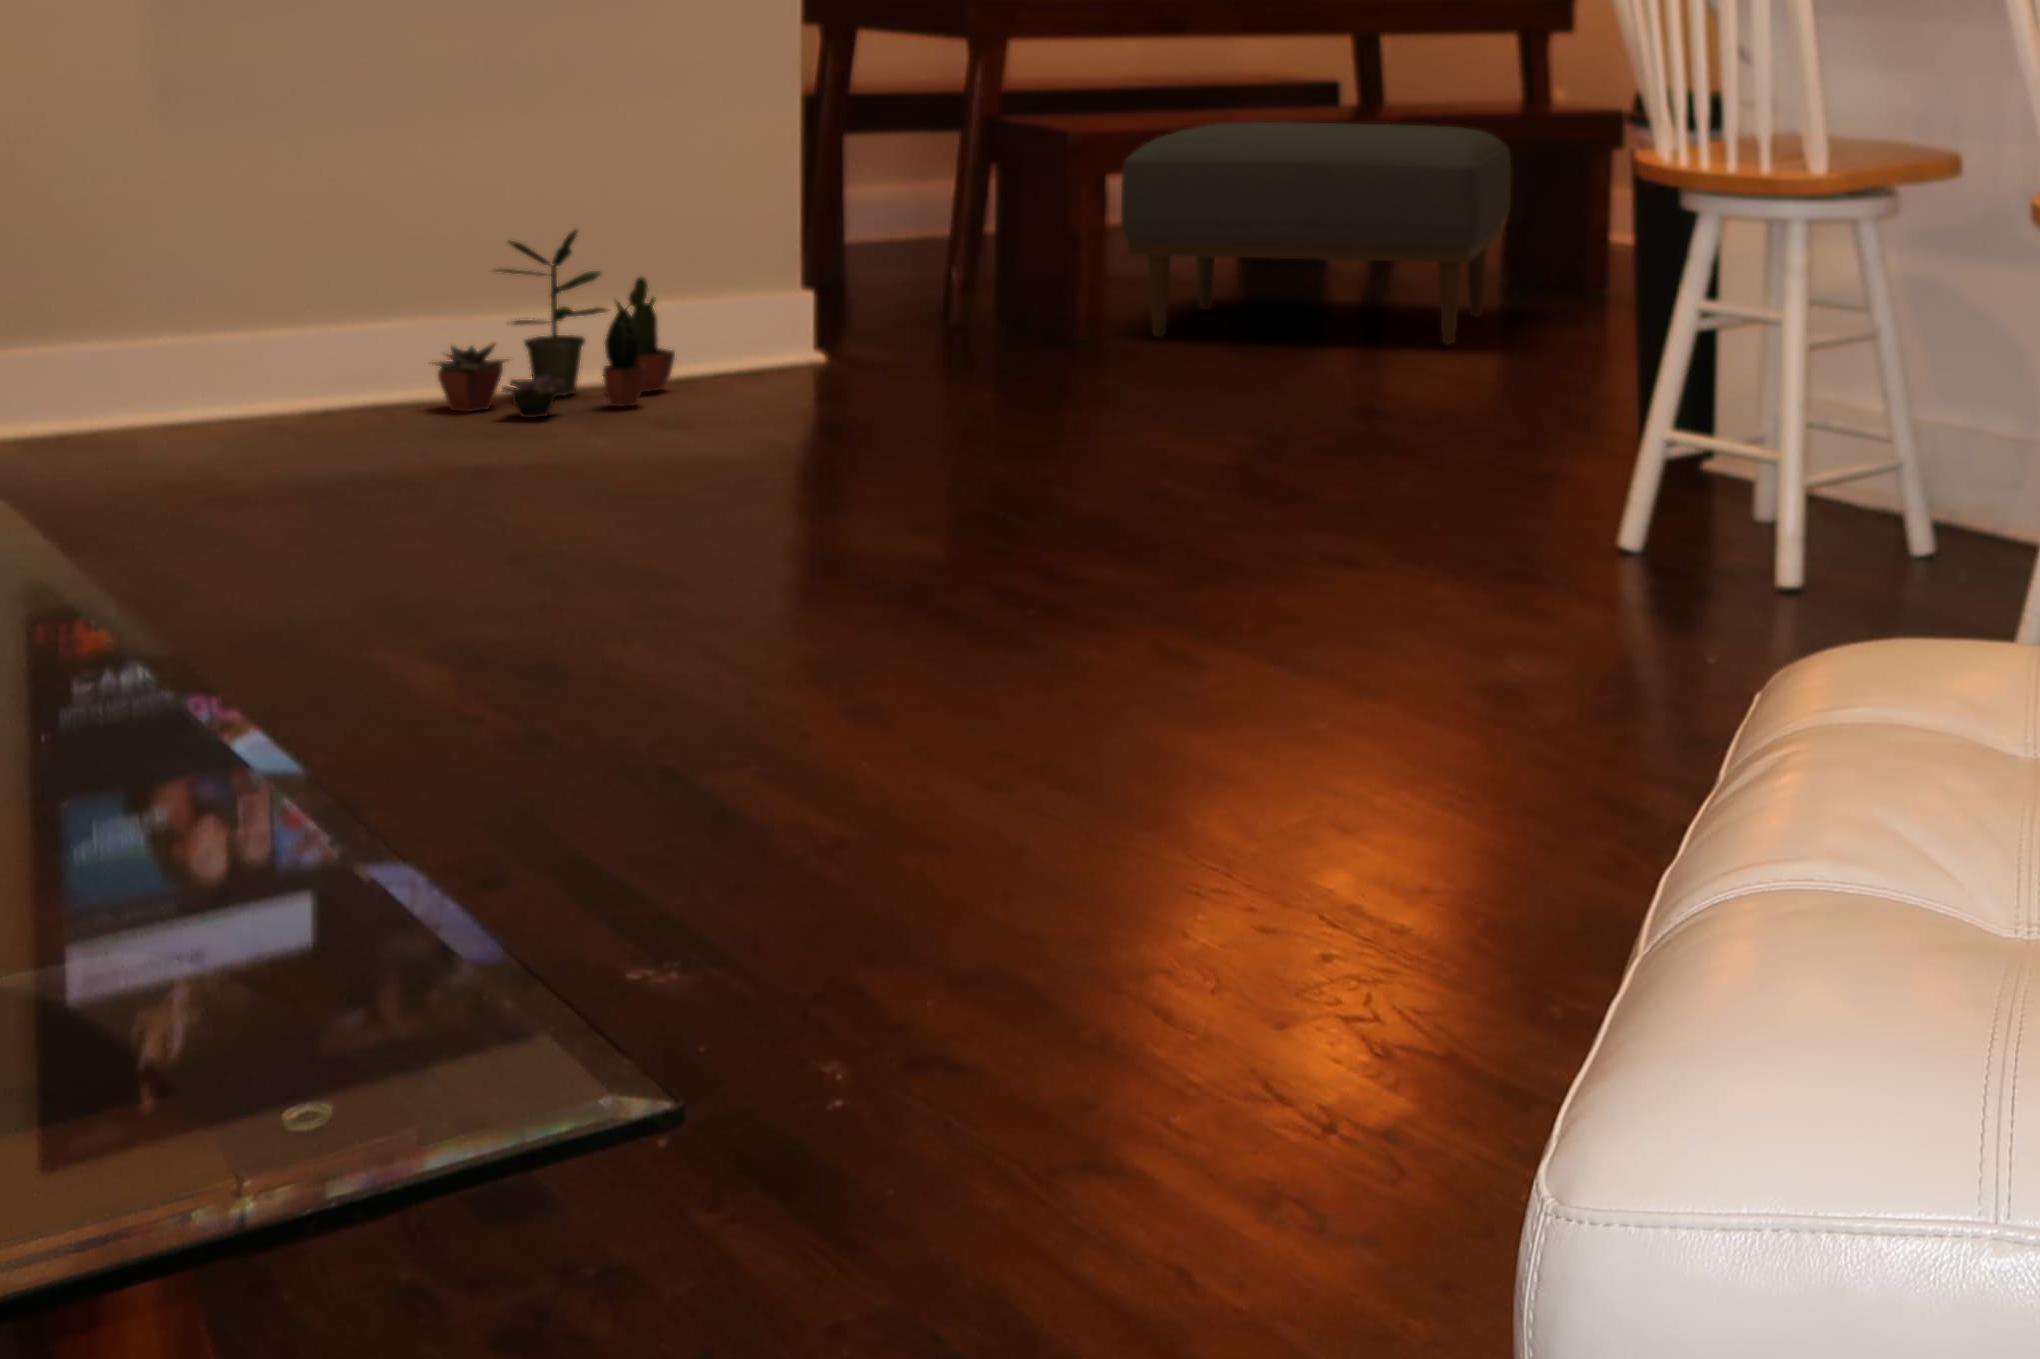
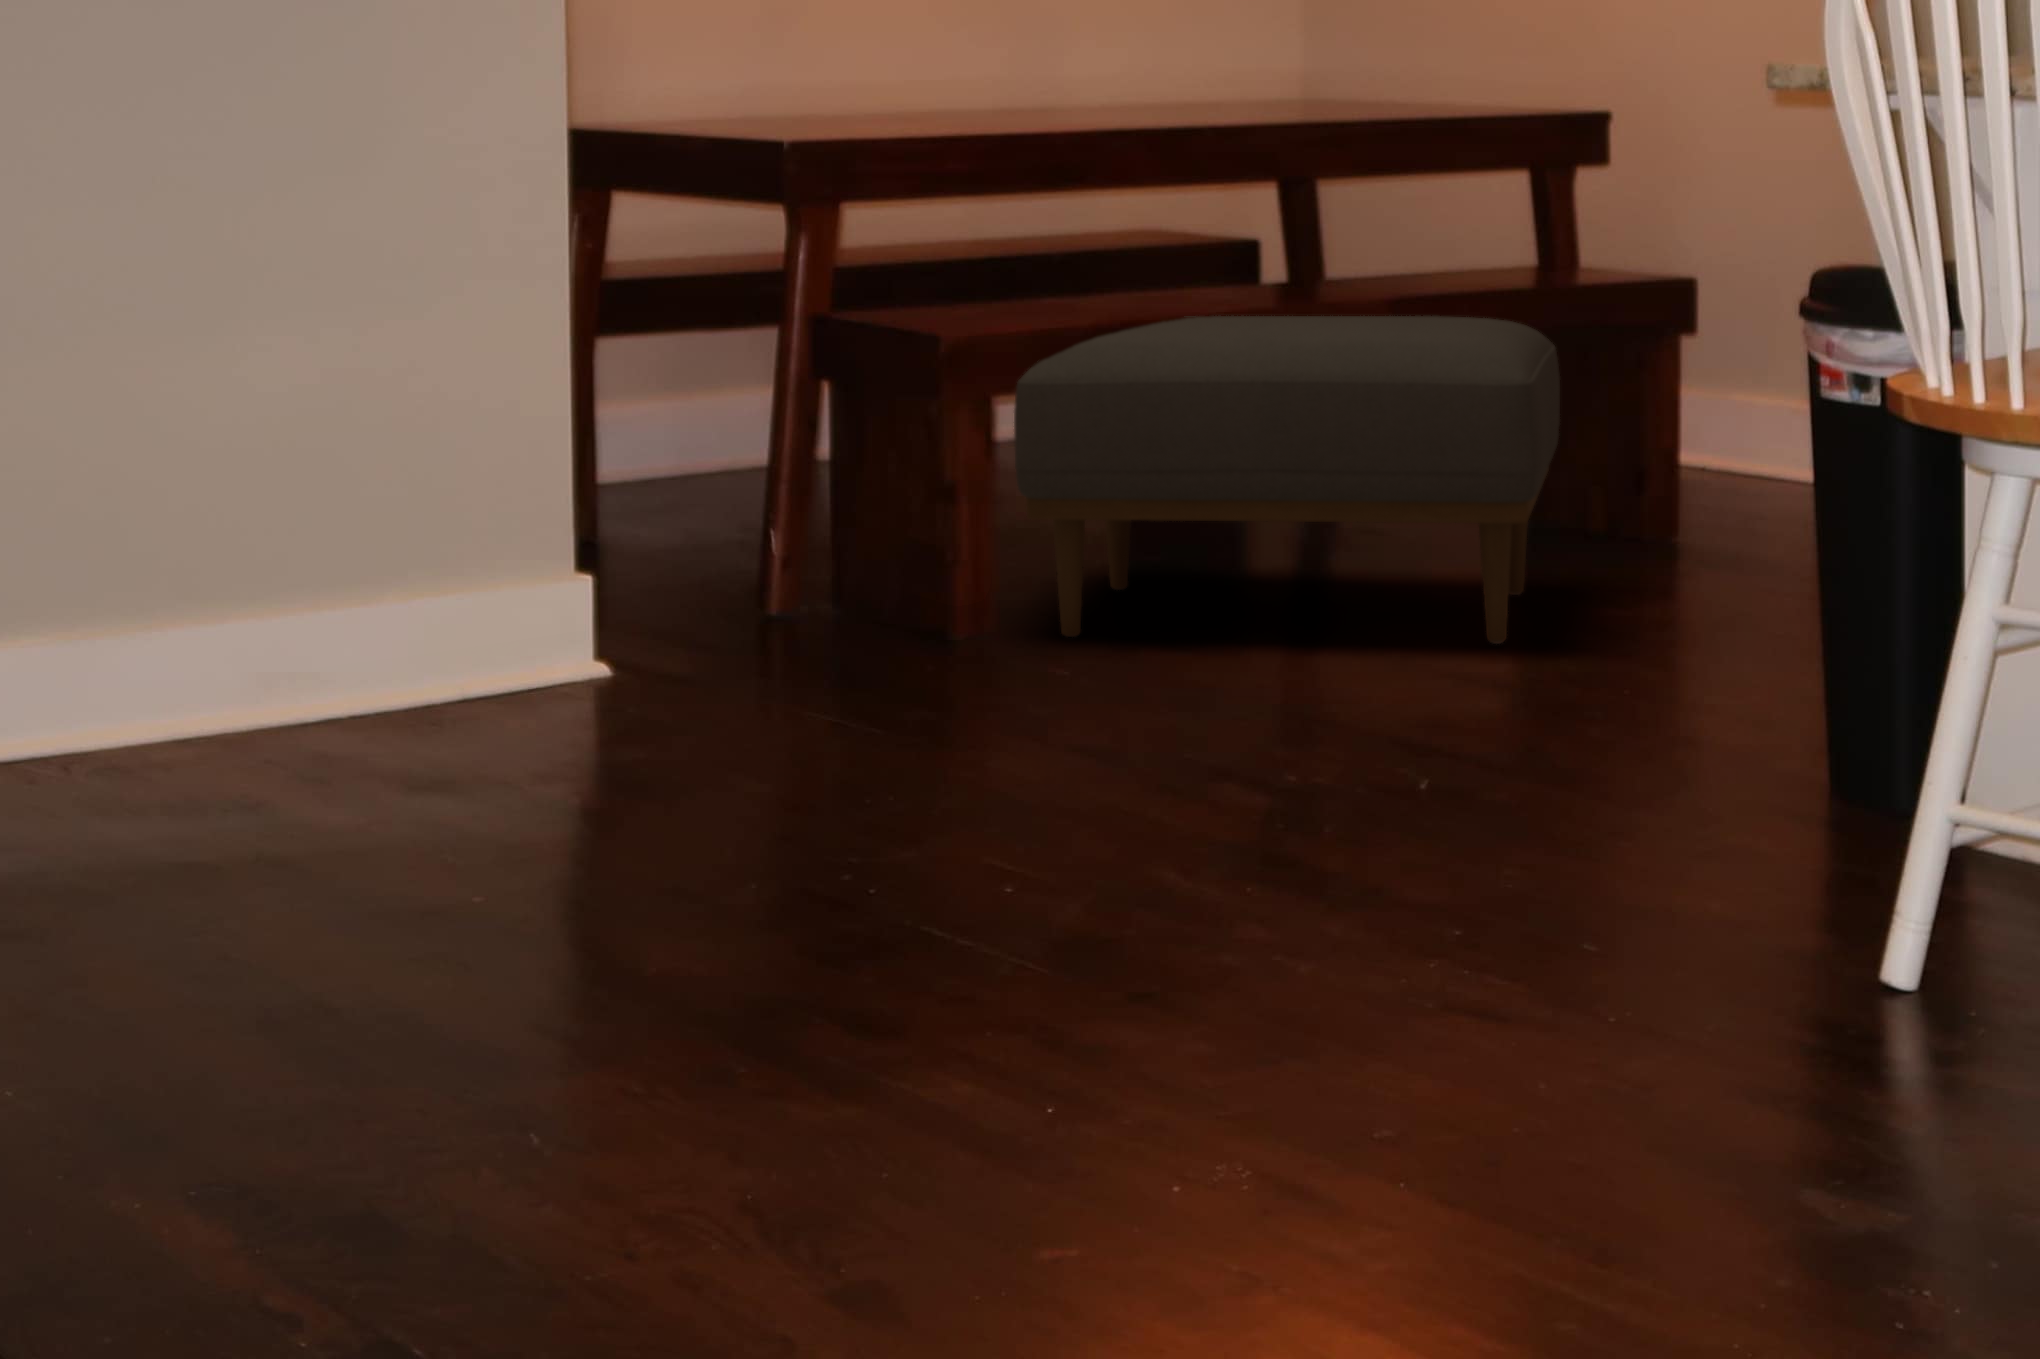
potted plant: present [429,230,675,418] -> none [83,509,418,792]

